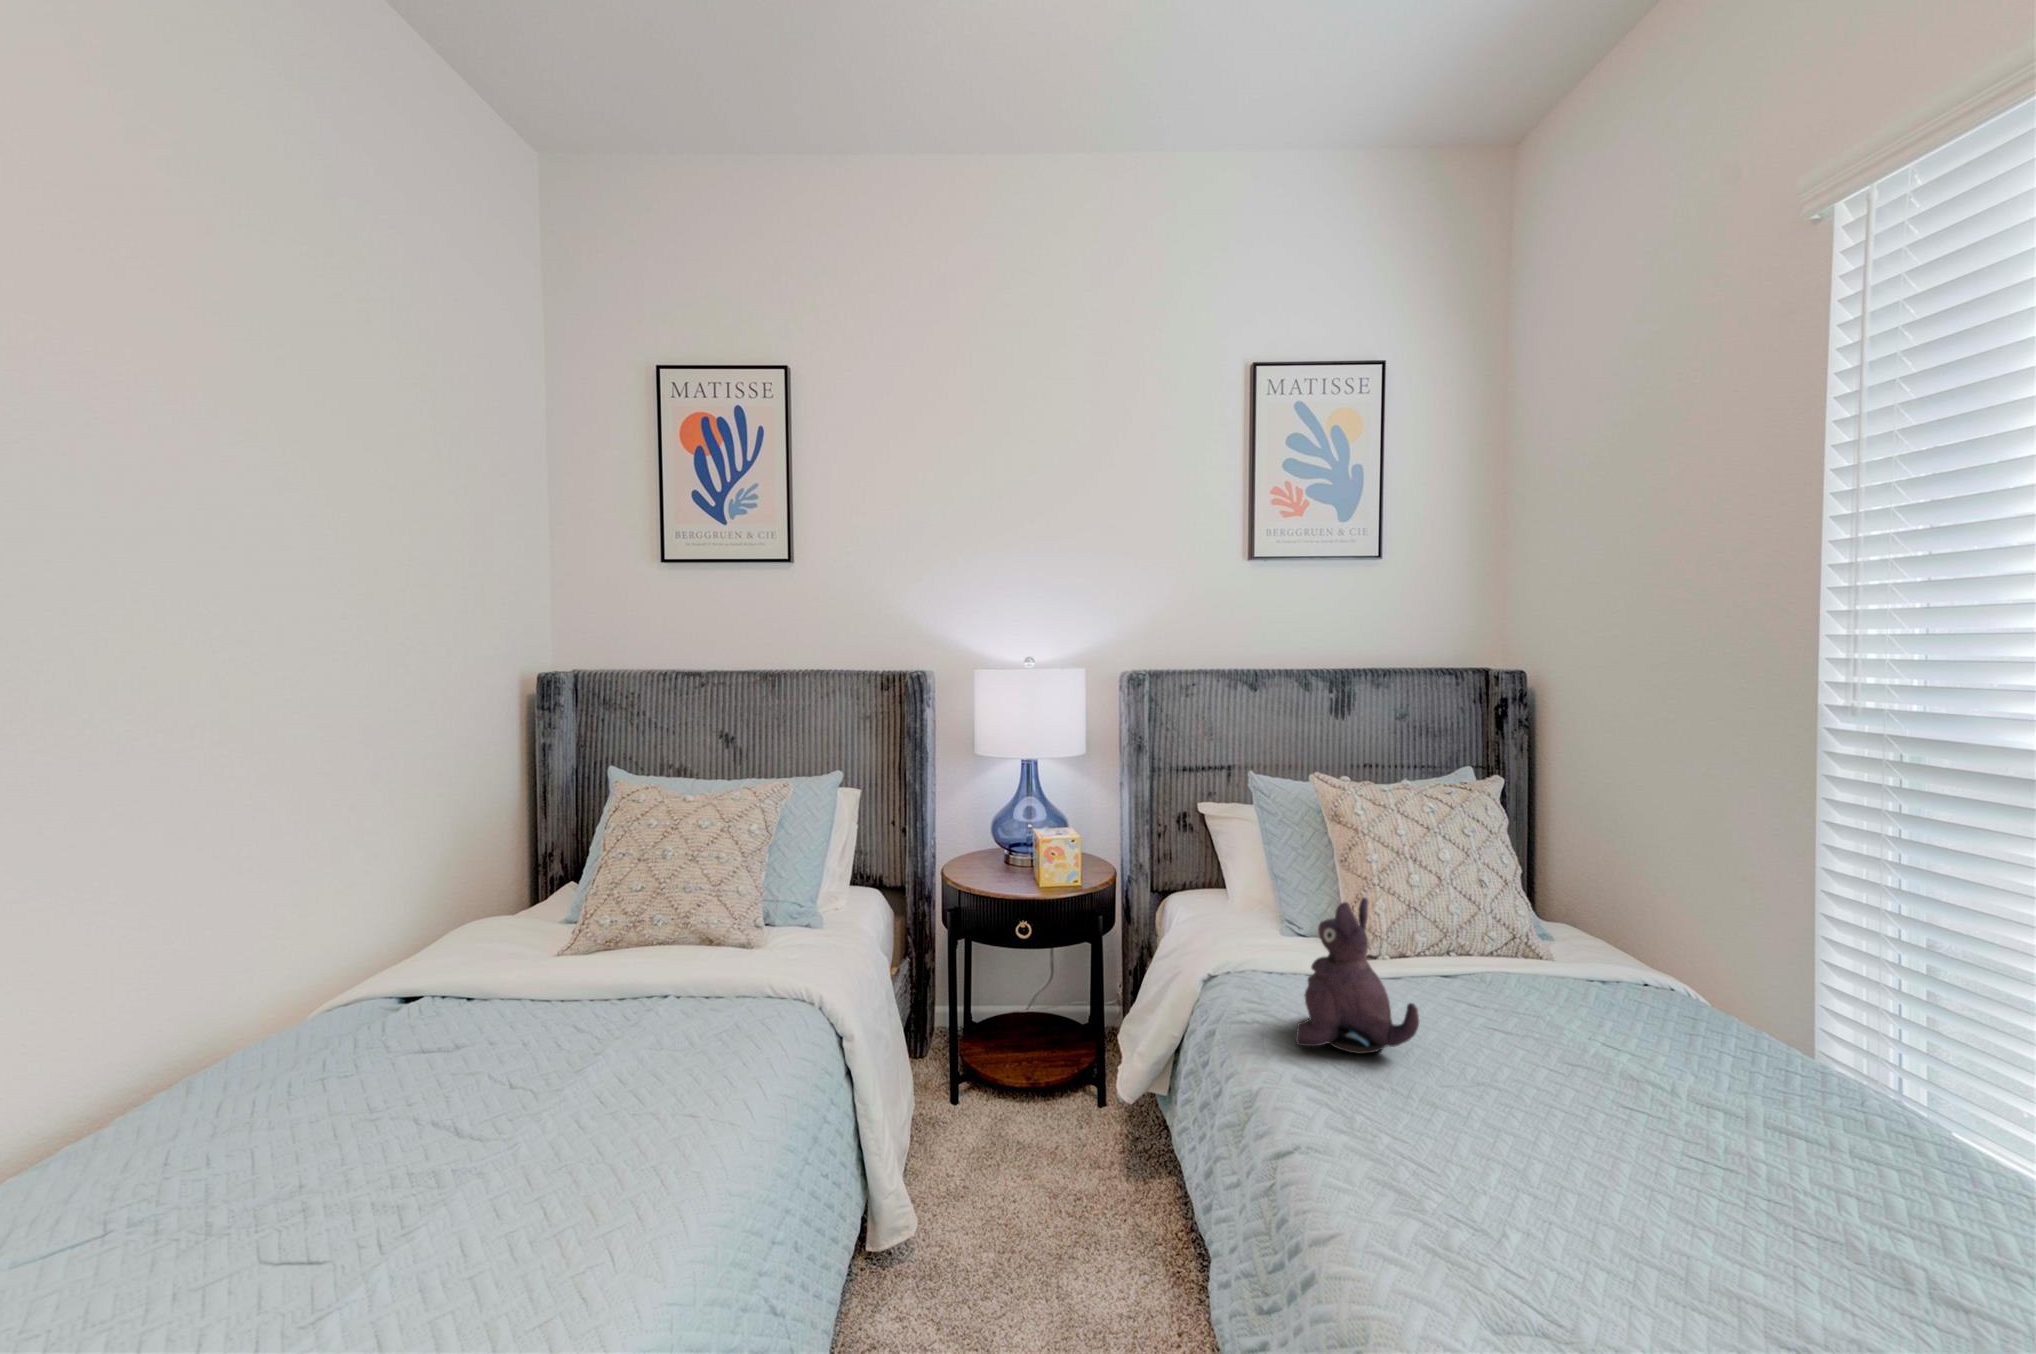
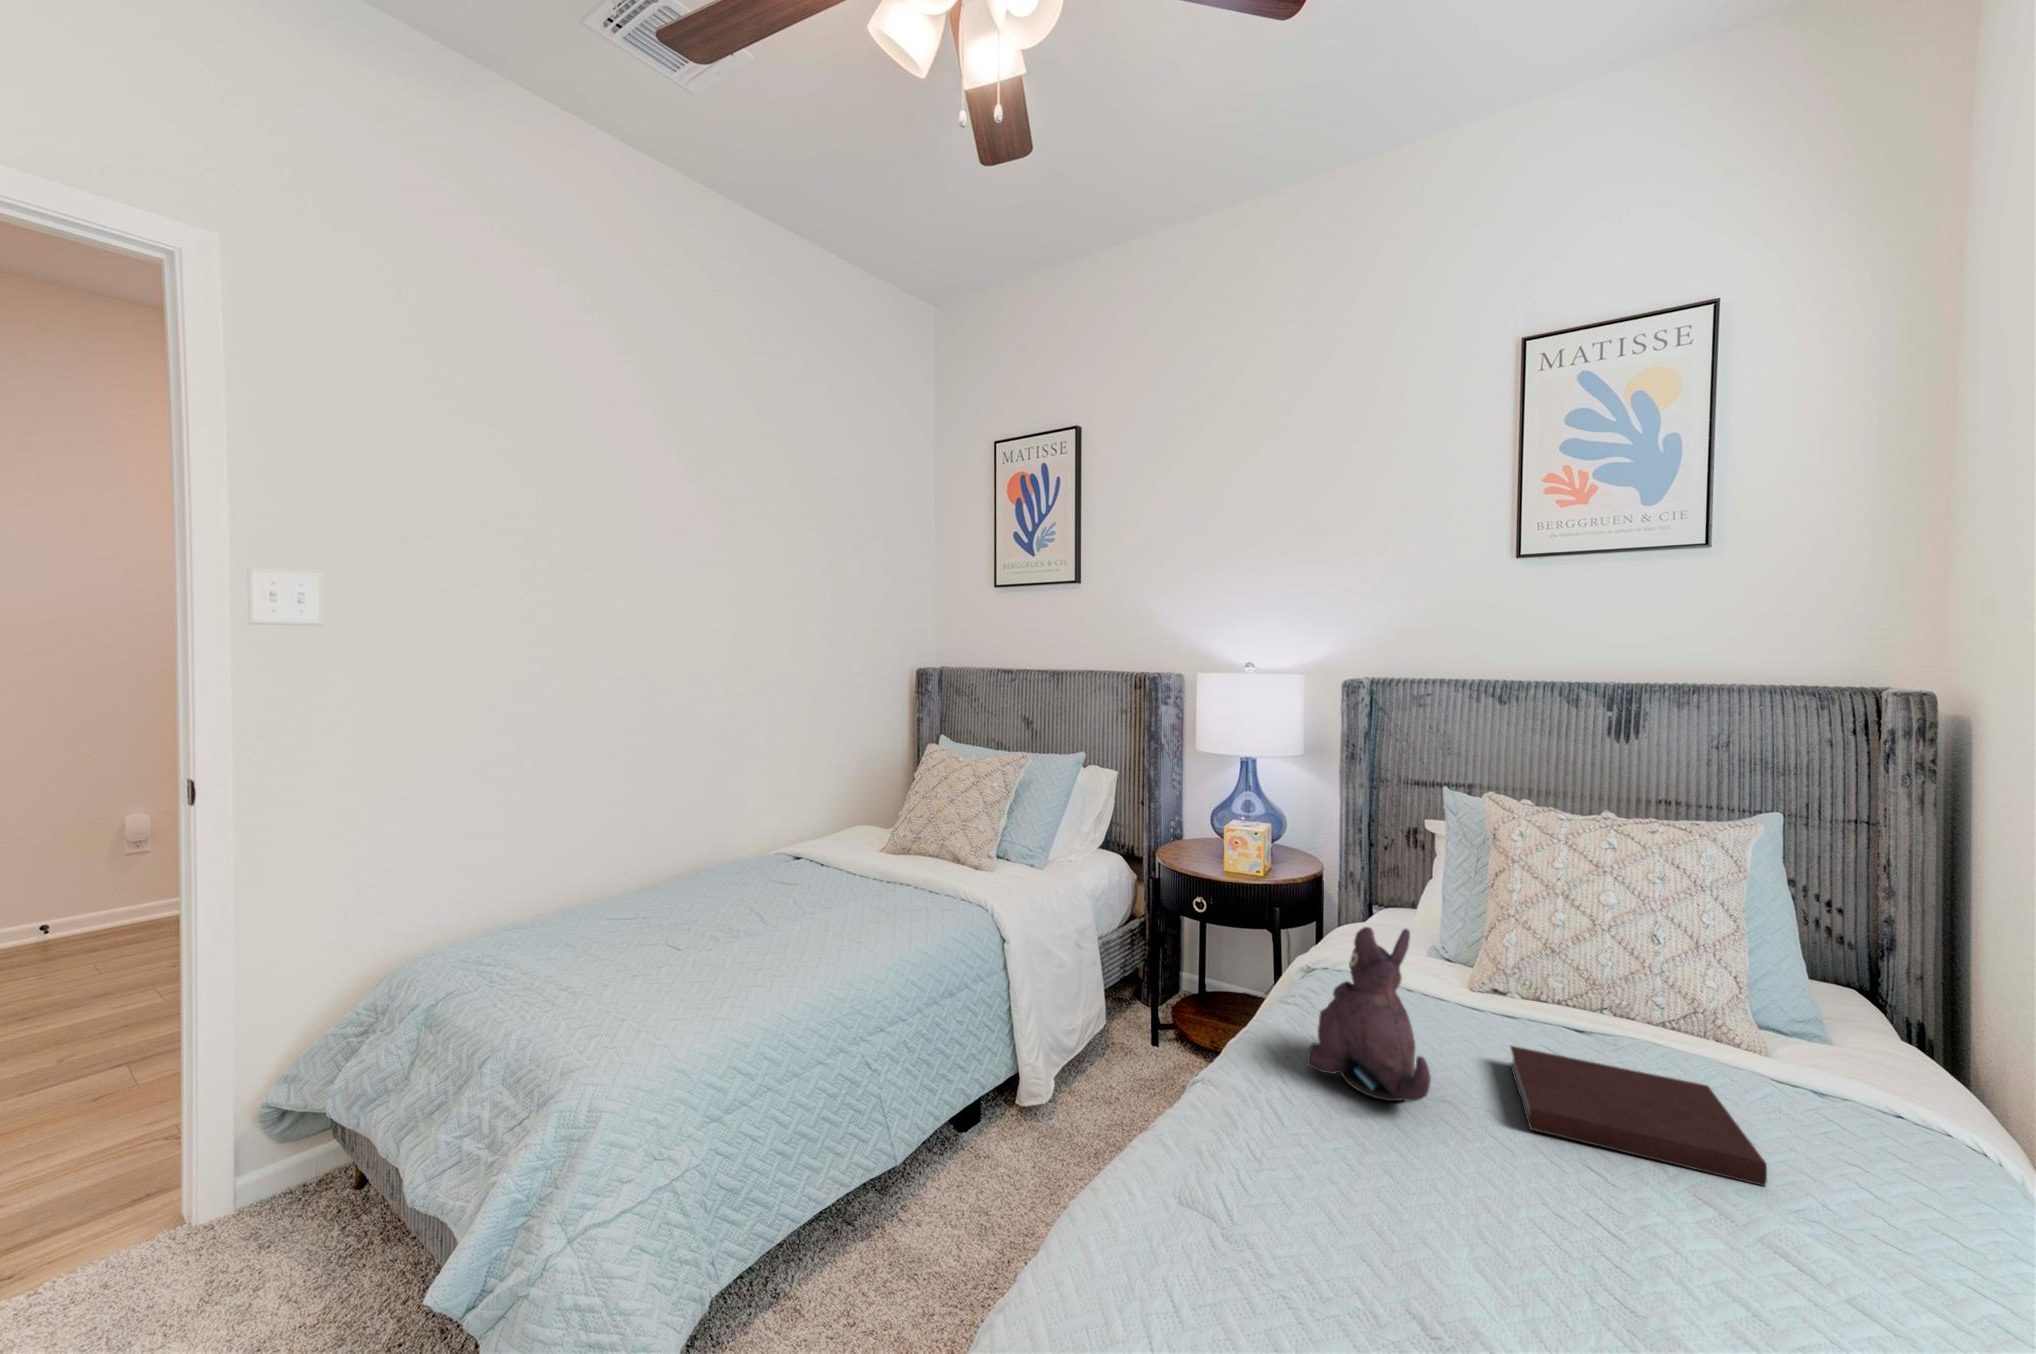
notebook: none [1404,973,1595,1040] -> present [1510,1046,1767,1186]

